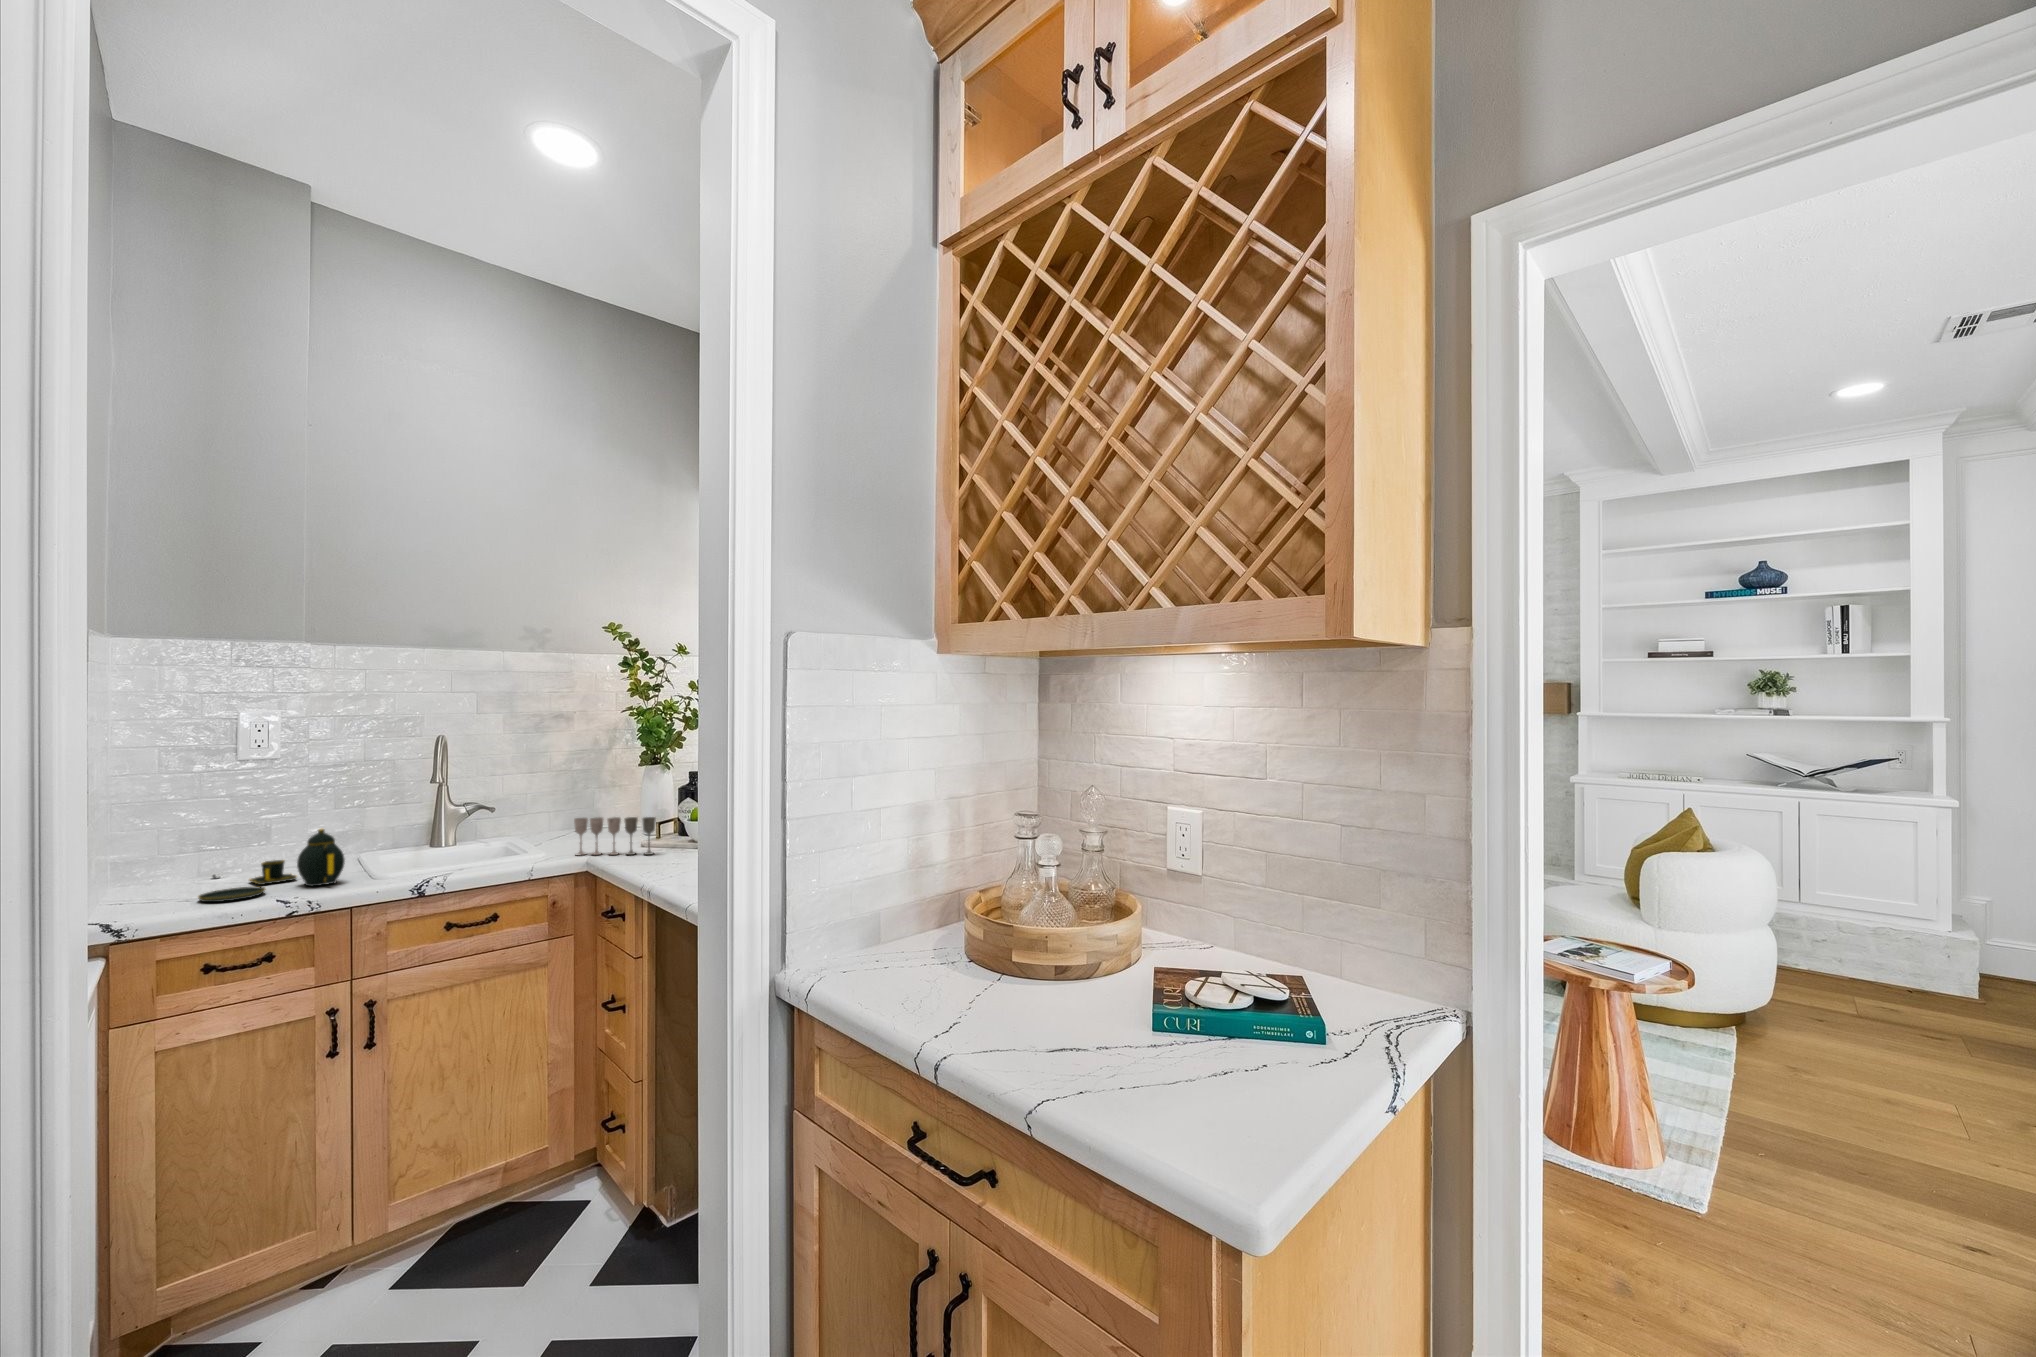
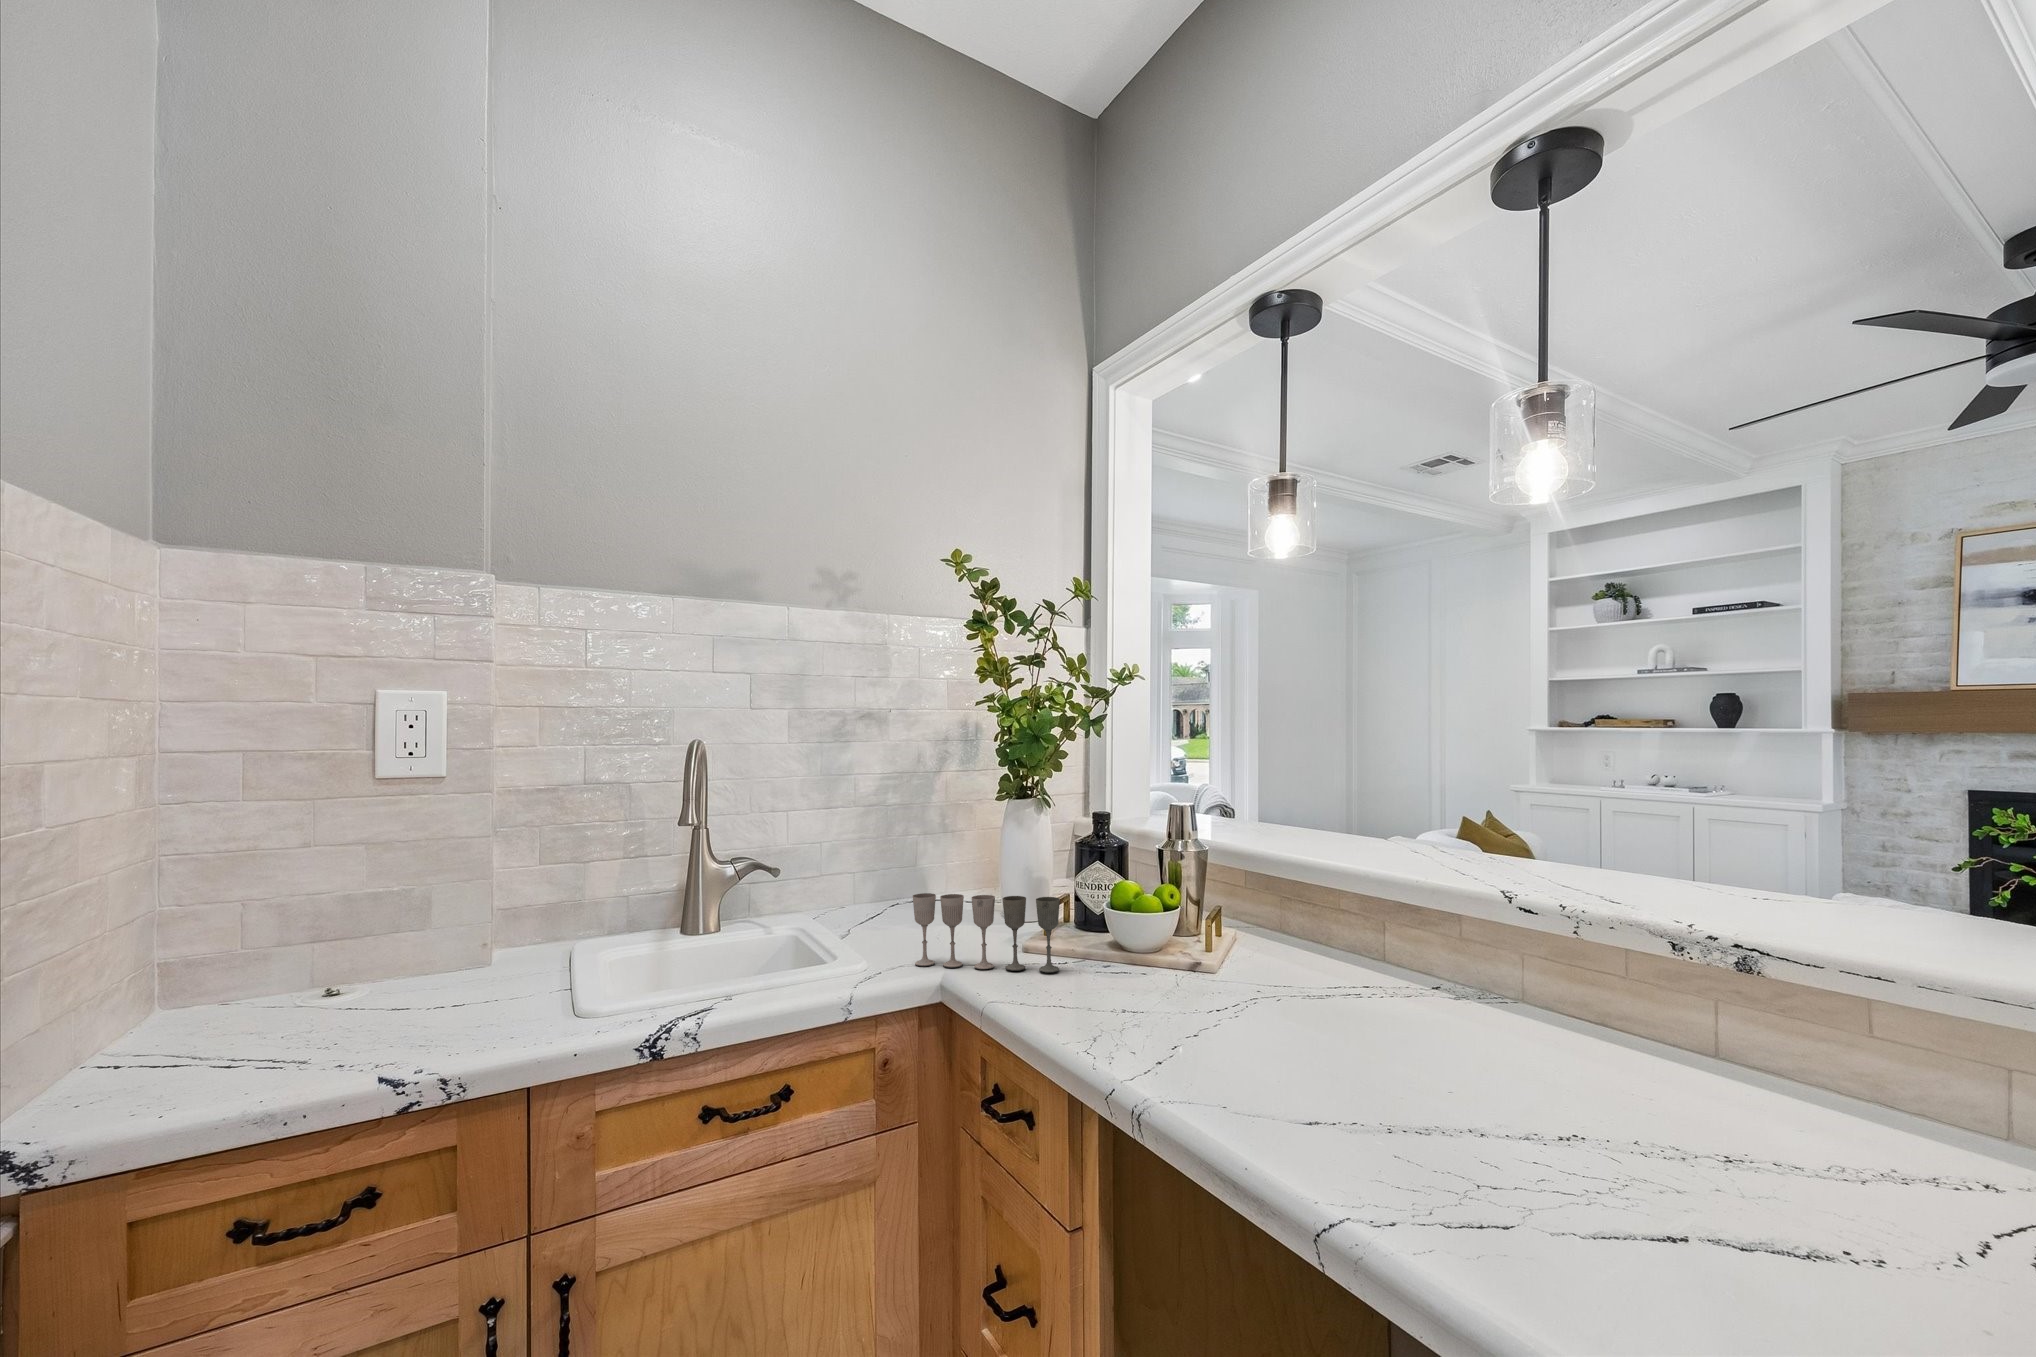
teapot: present [198,829,345,902] -> none [251,913,525,1072]

